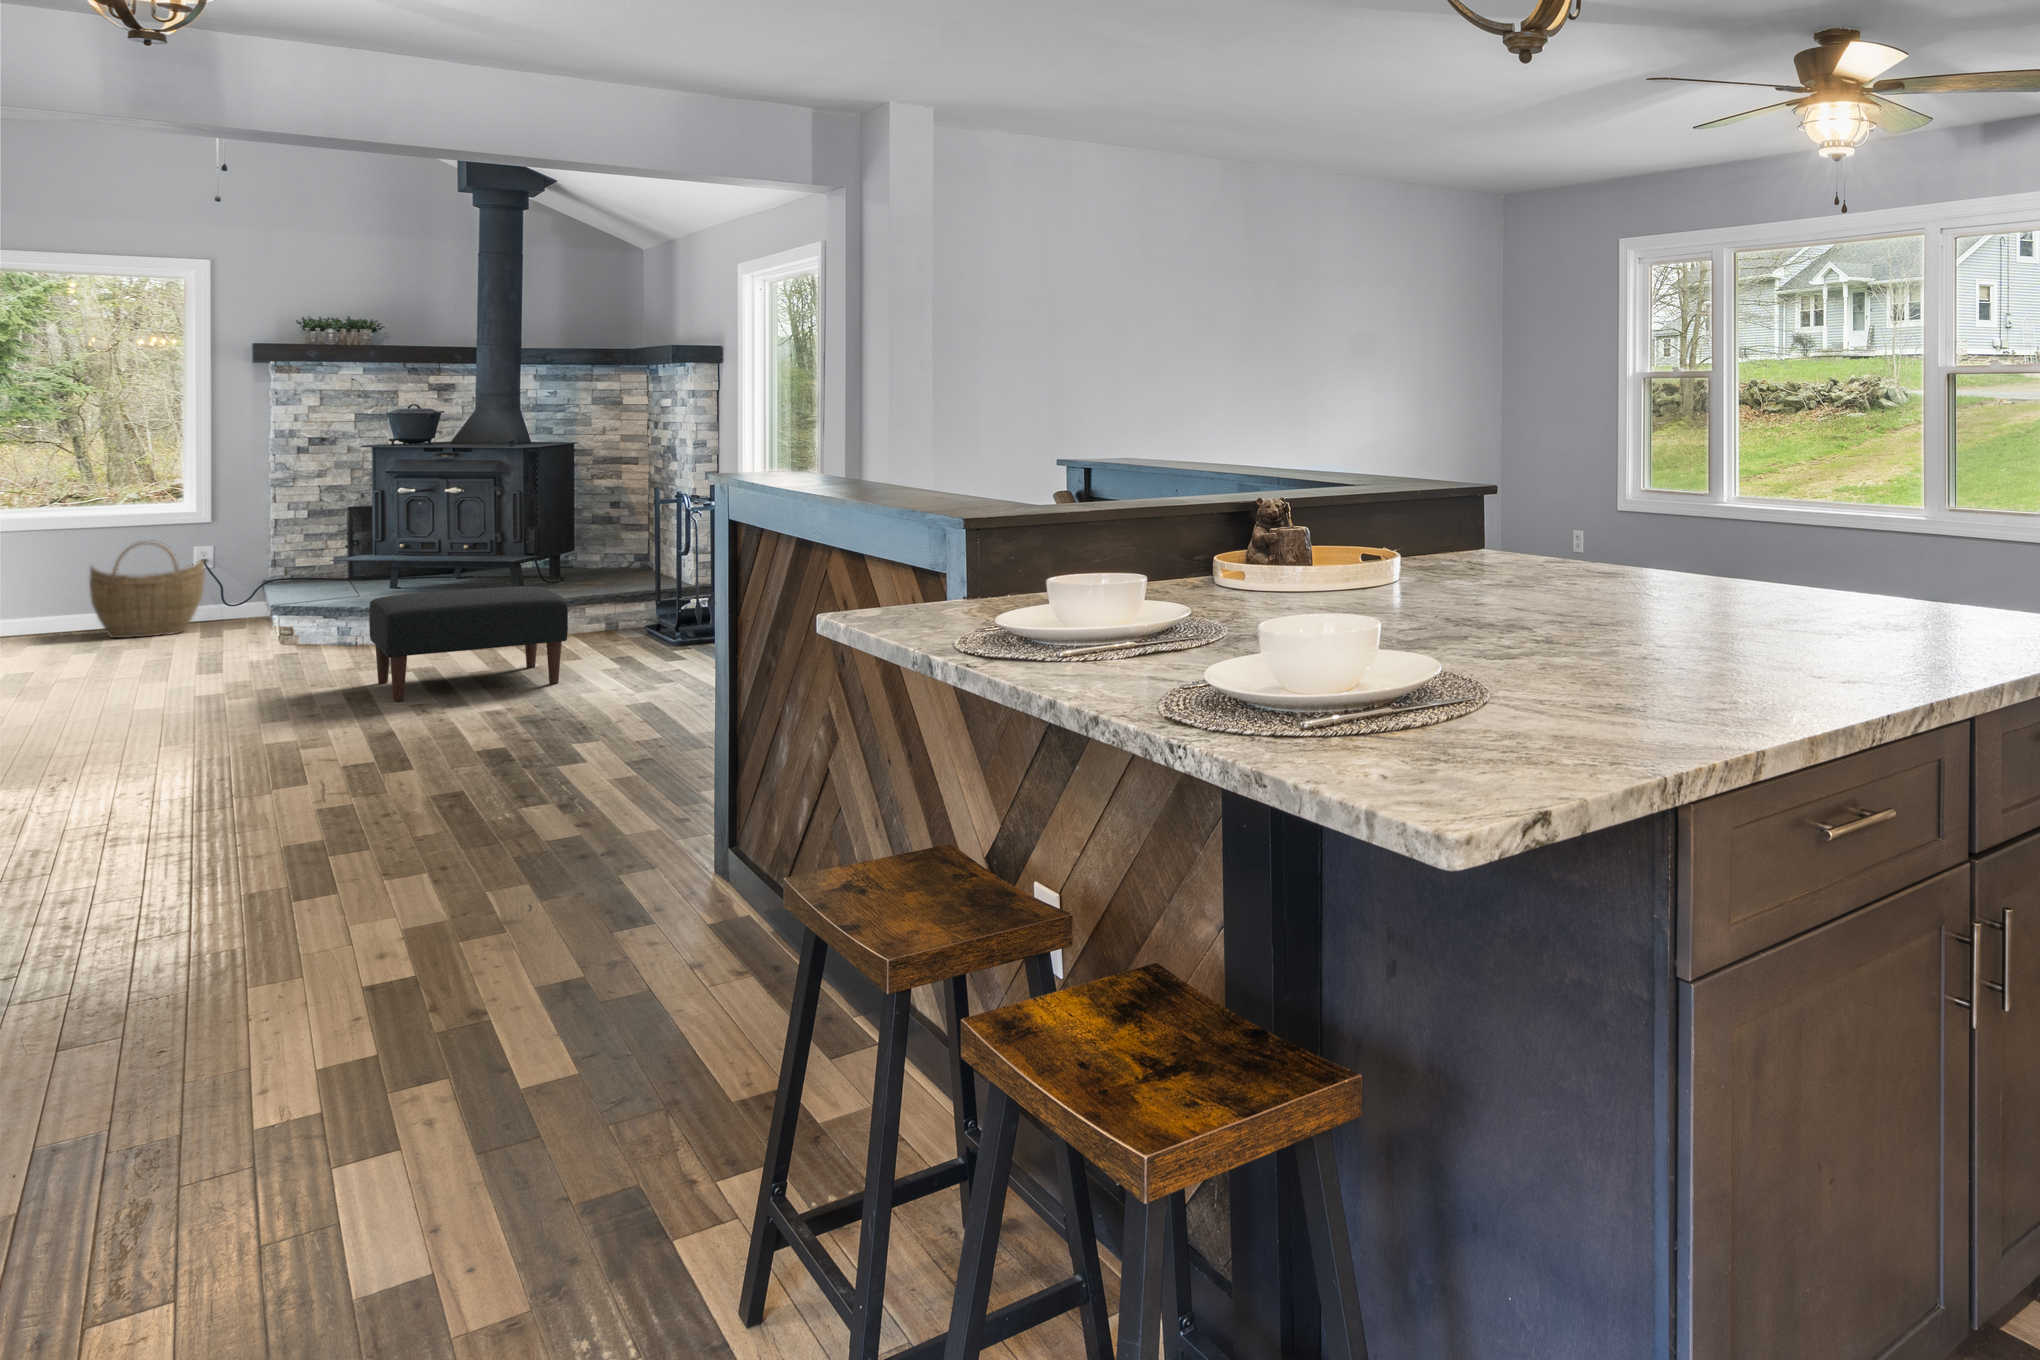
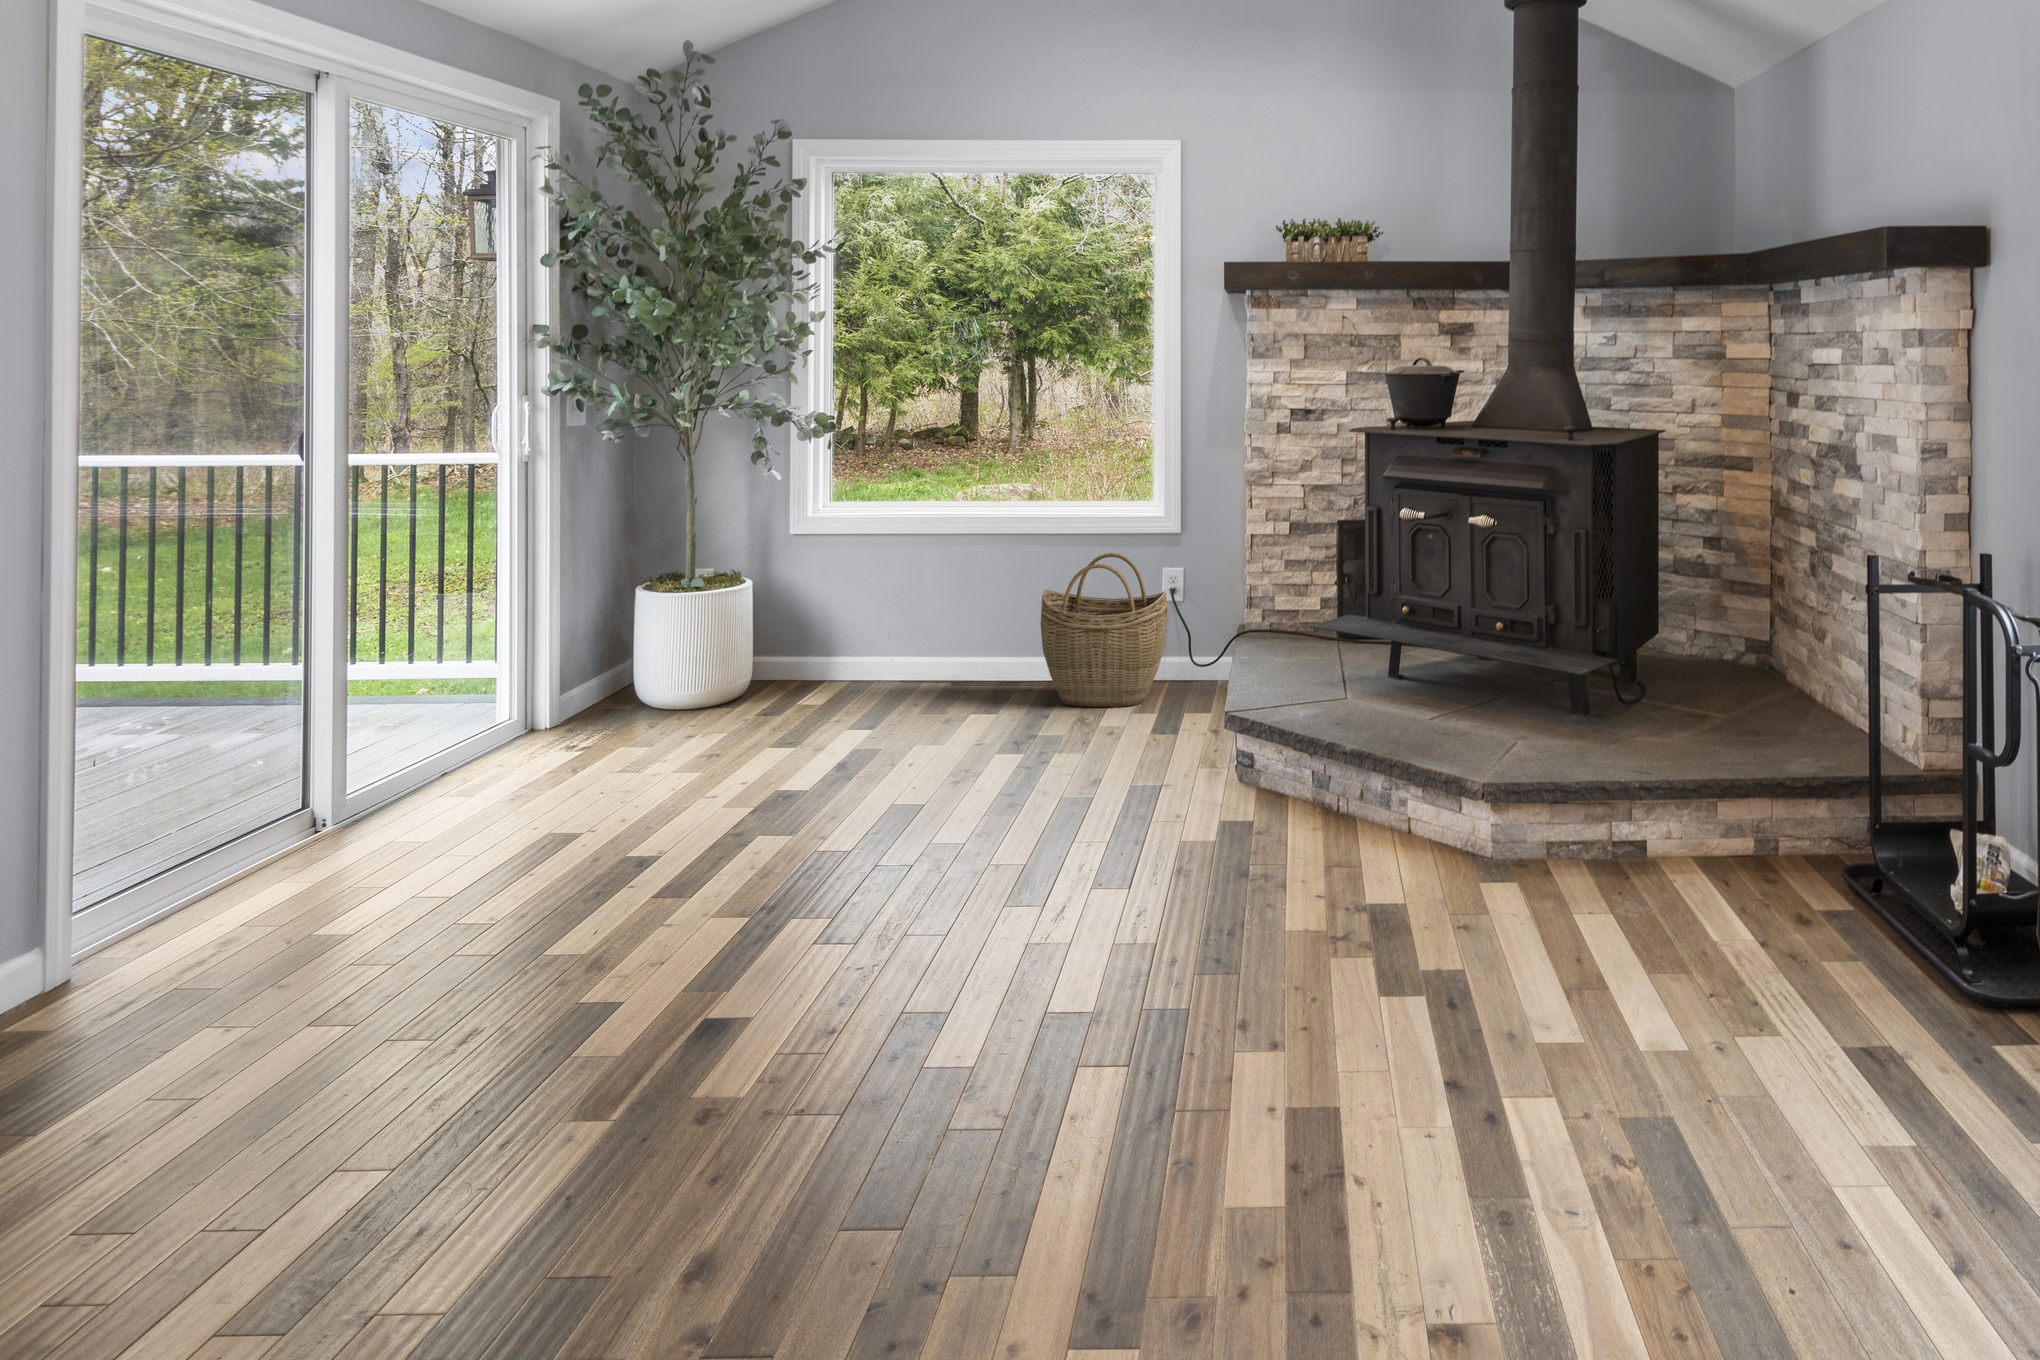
ottoman: present [369,586,568,701] -> none [1352,802,1798,1168]

